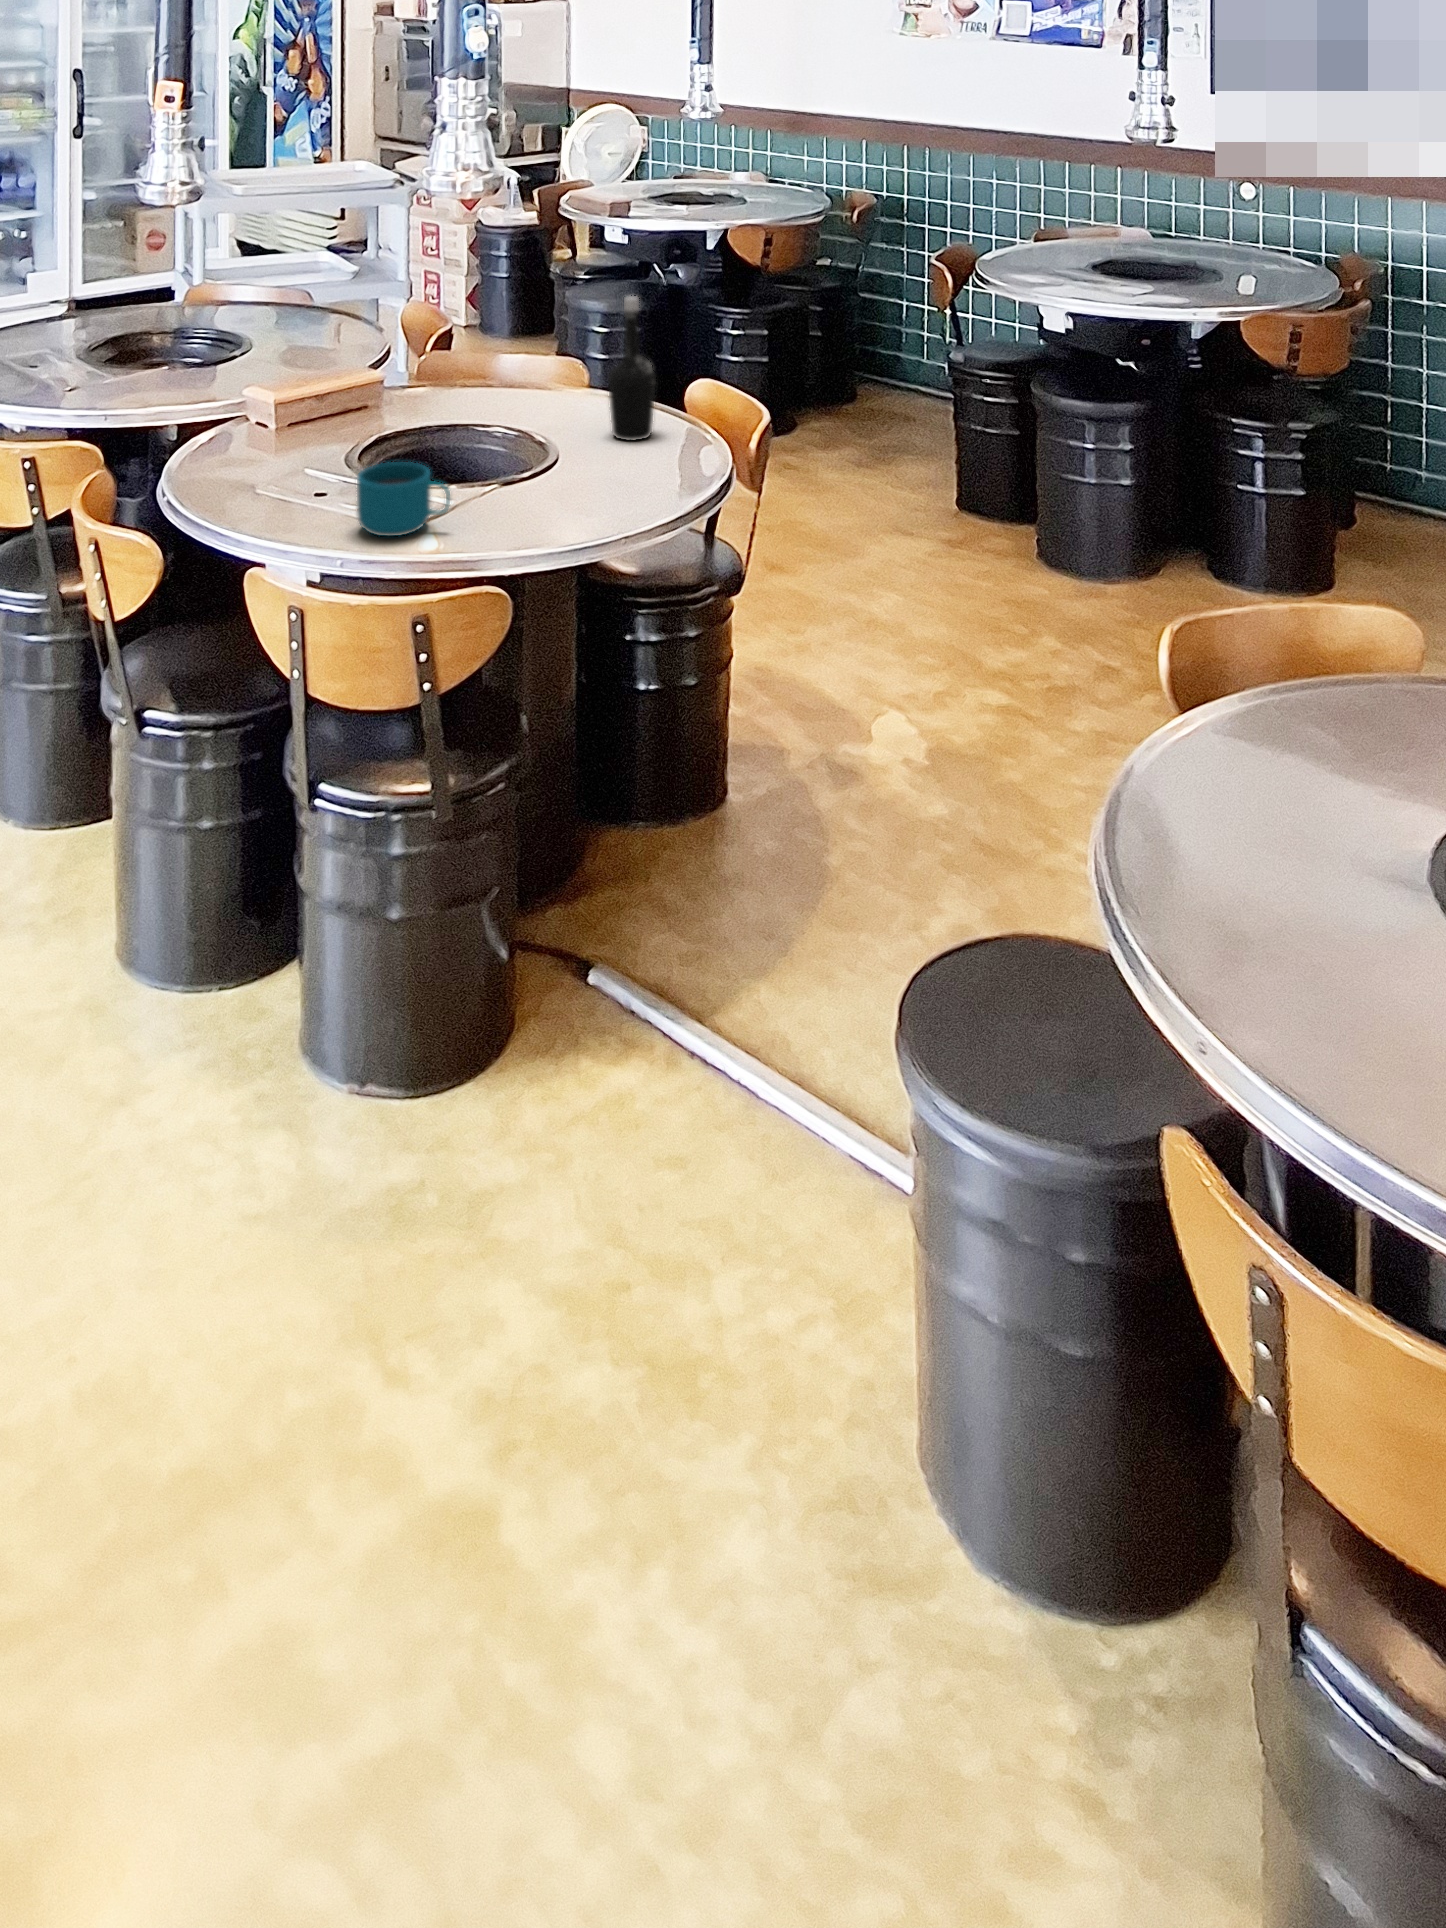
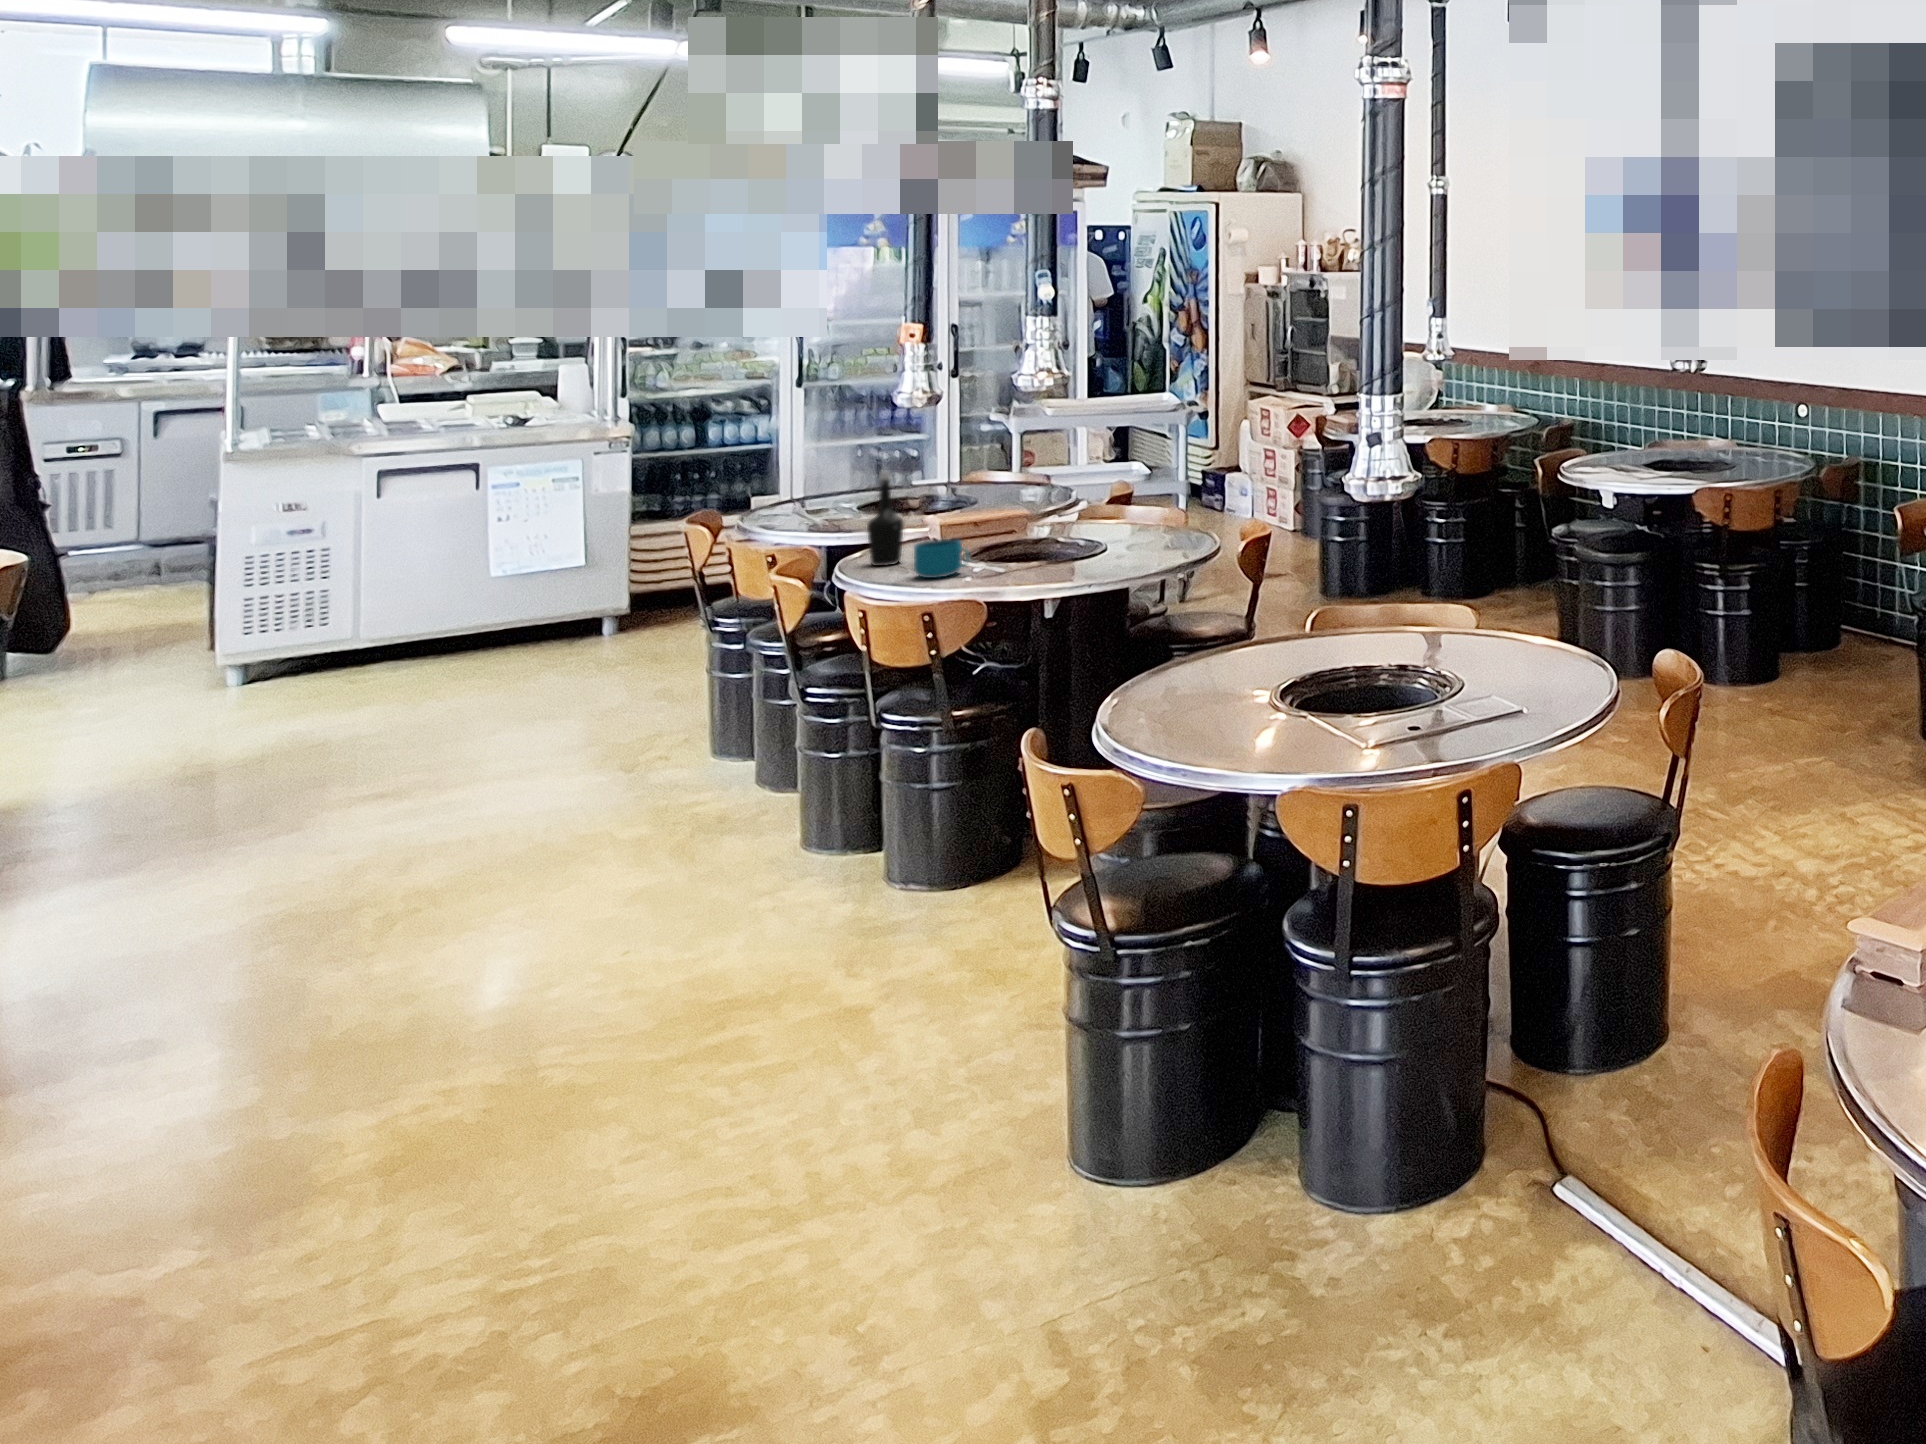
bottle: present [608,296,656,441] -> present [867,470,904,566]

